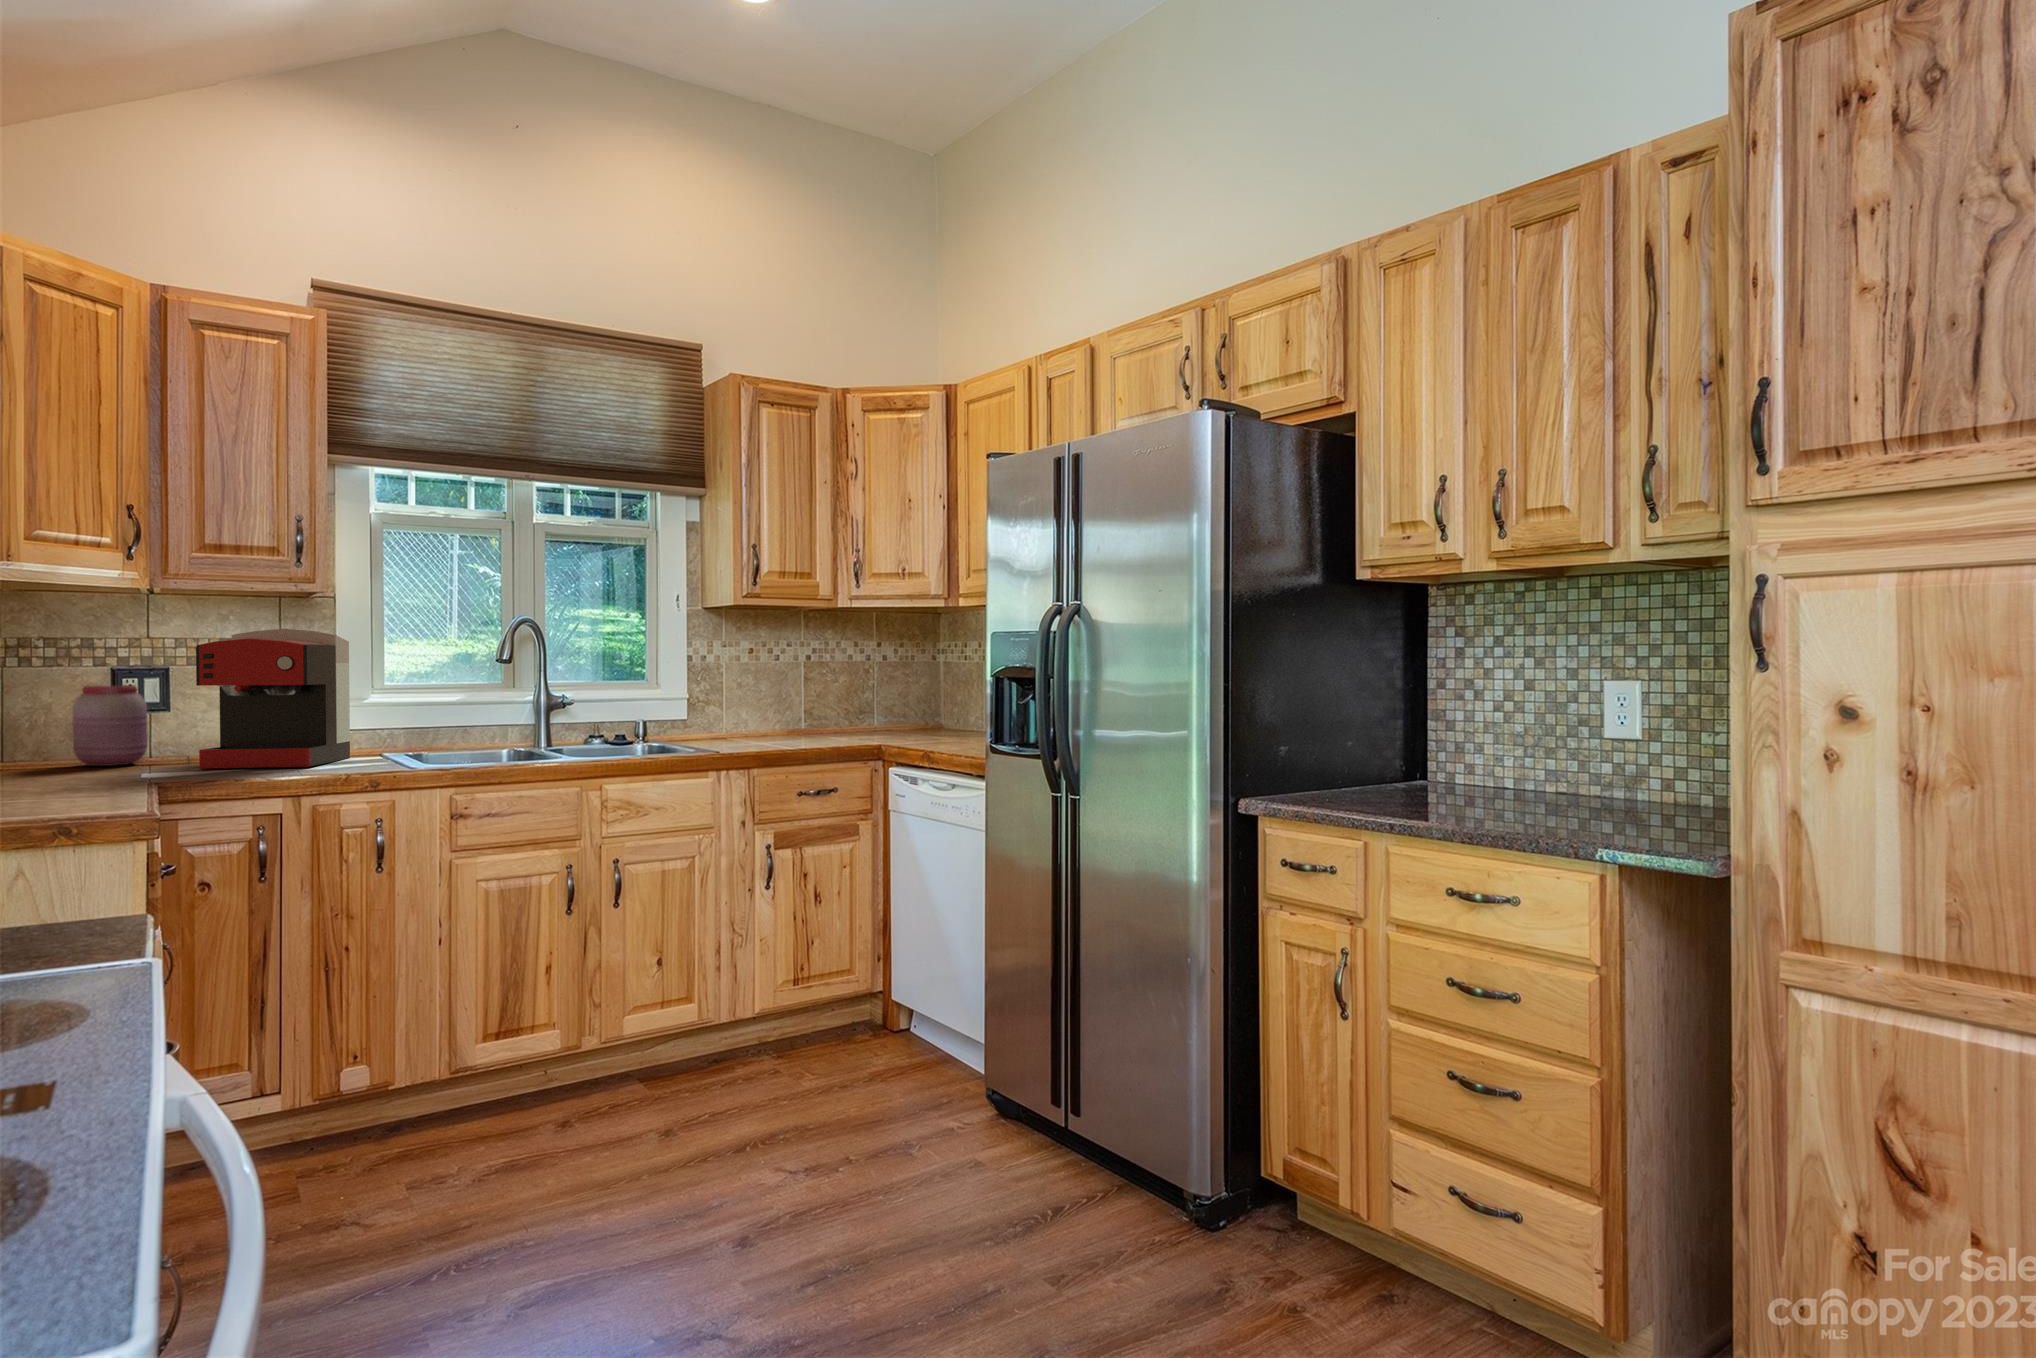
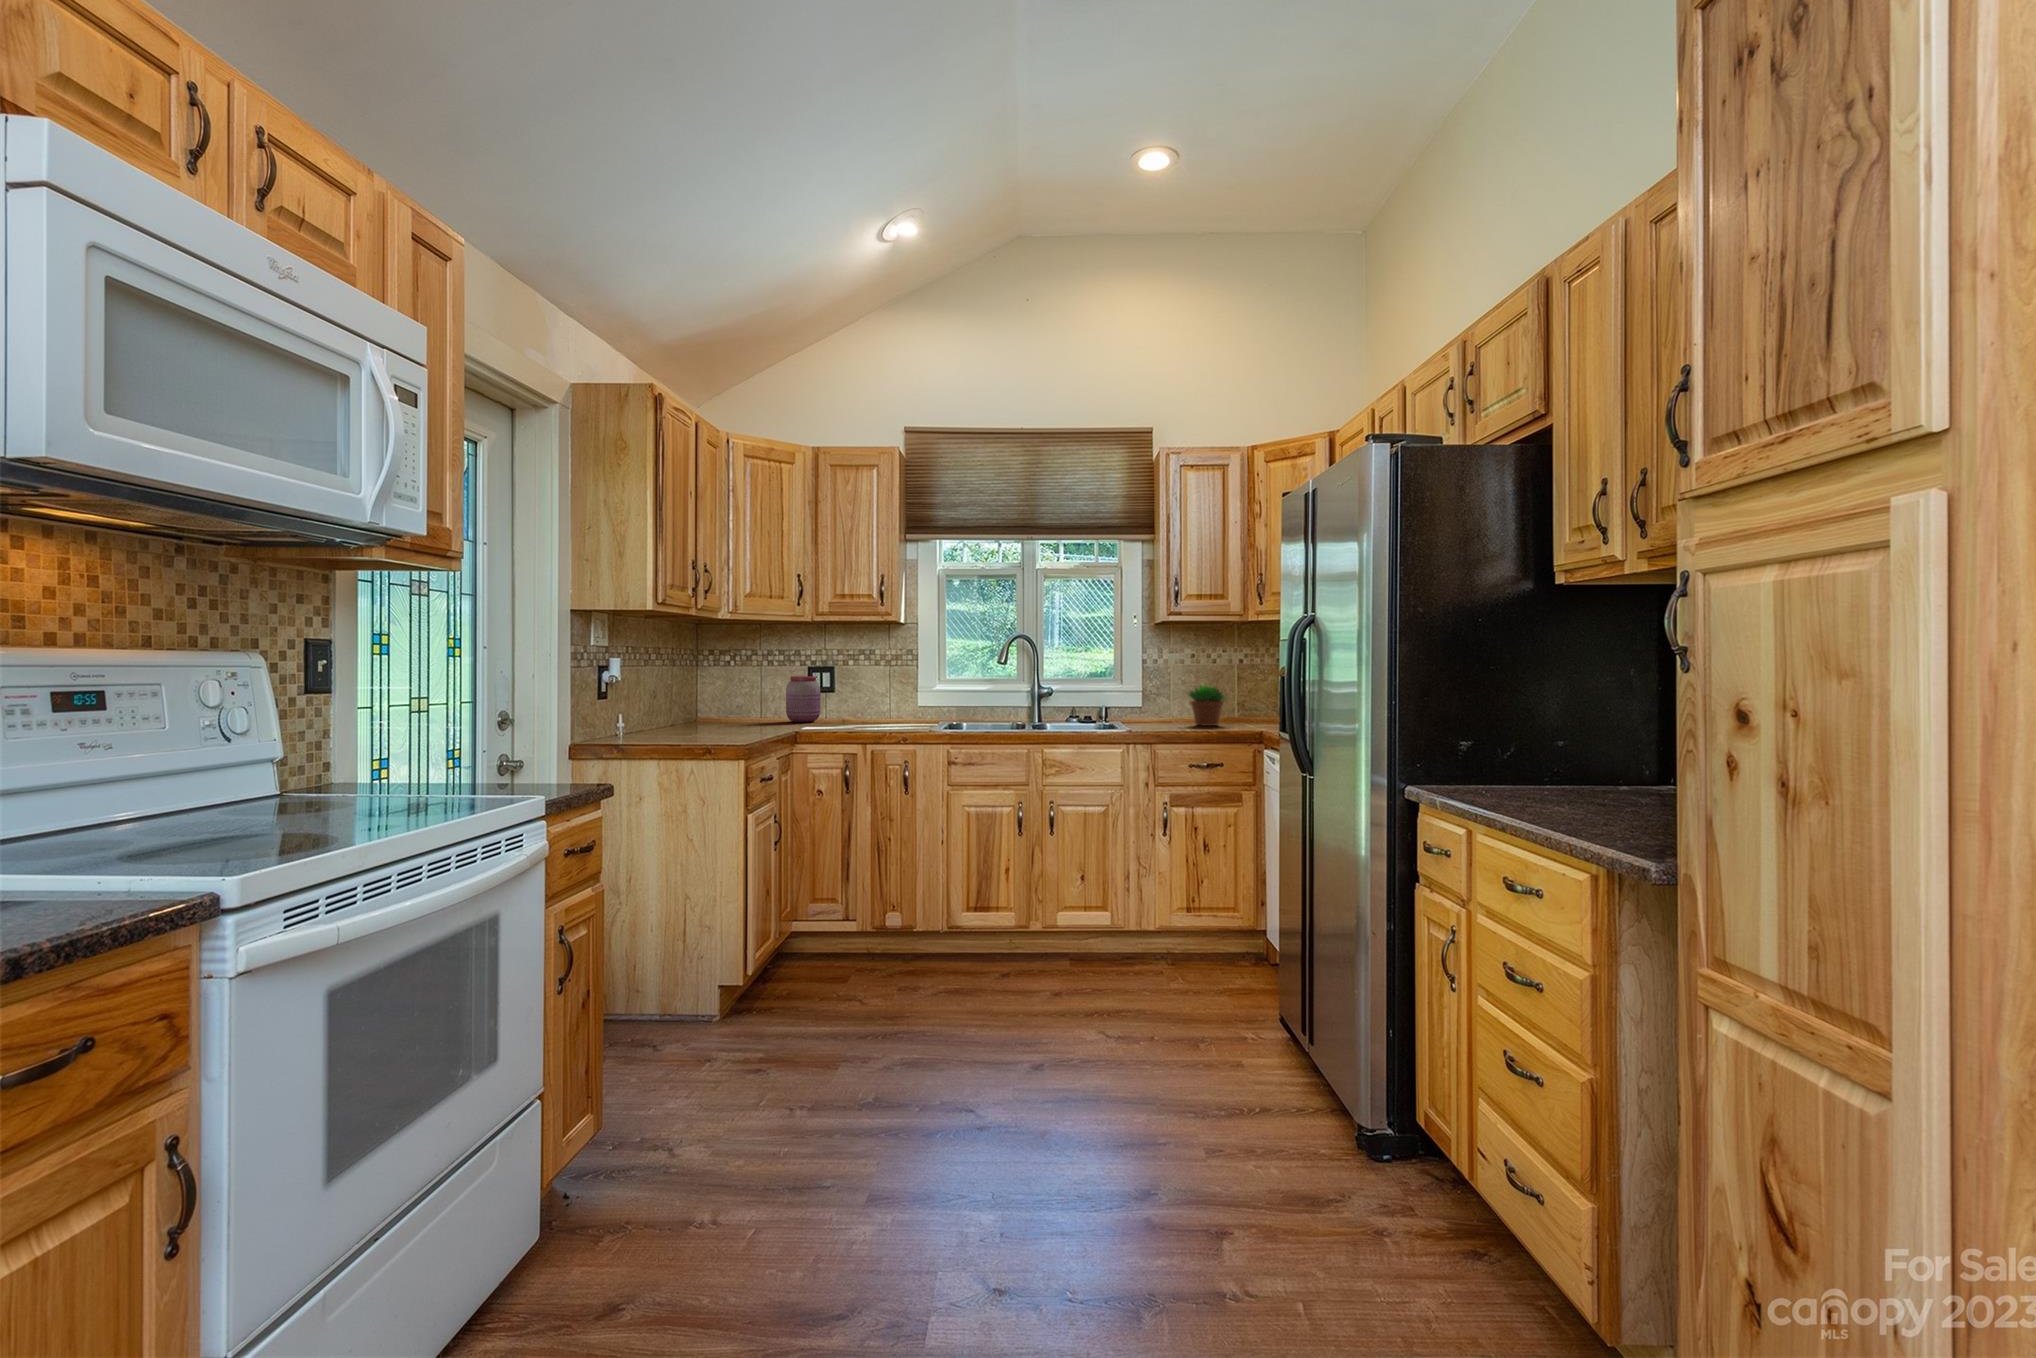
coffee maker: present [196,629,350,769] -> none [831,643,917,727]
succulent plant: none [757,687,807,741] -> present [1189,685,1226,726]

